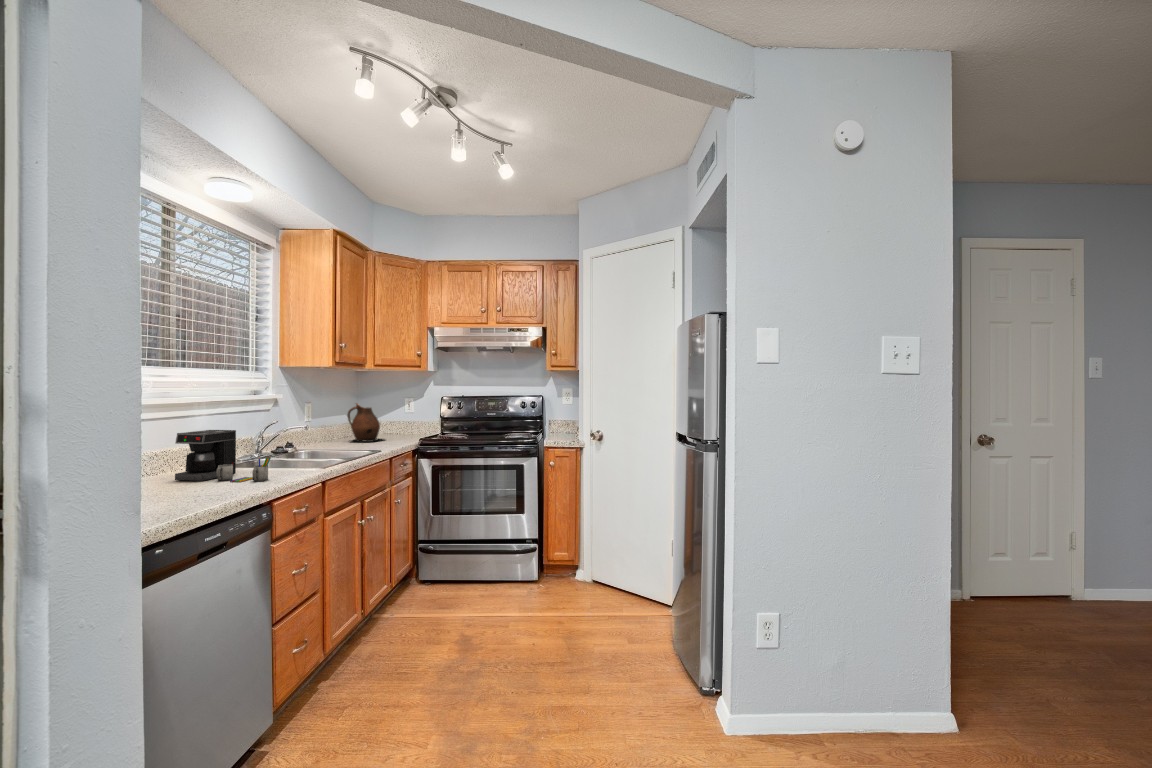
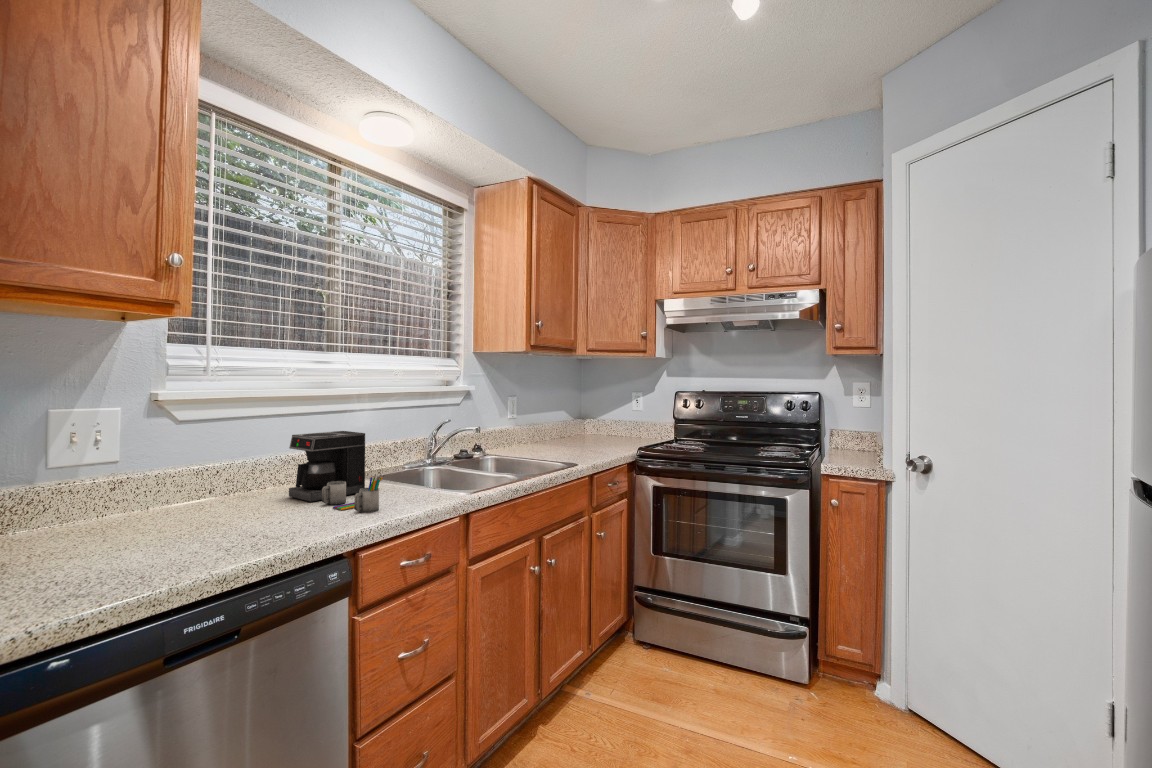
ceramic pitcher: present [347,403,382,442] -> none [557,398,602,448]

